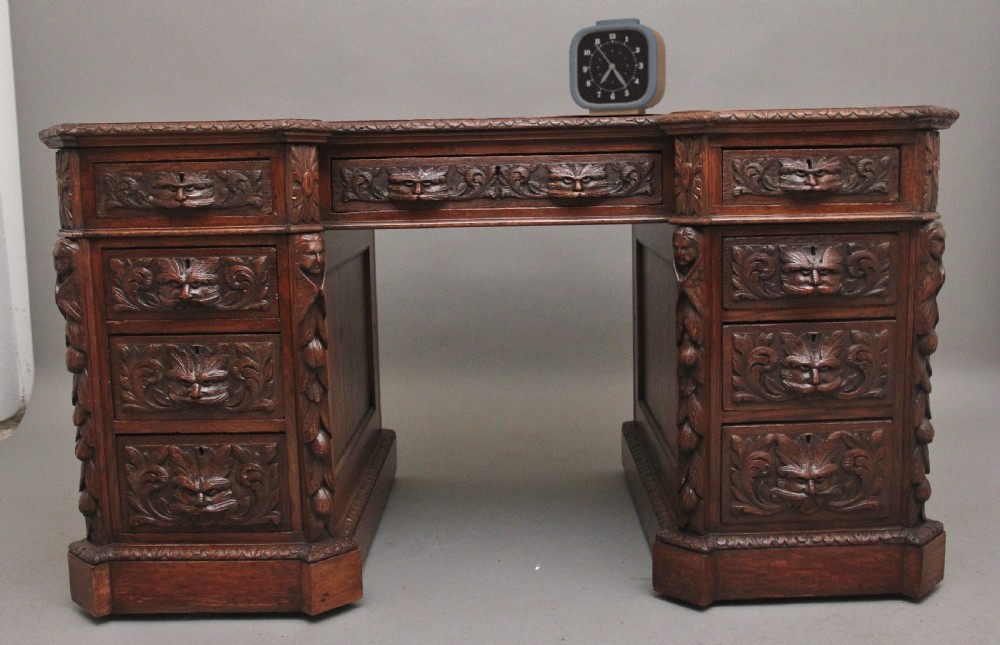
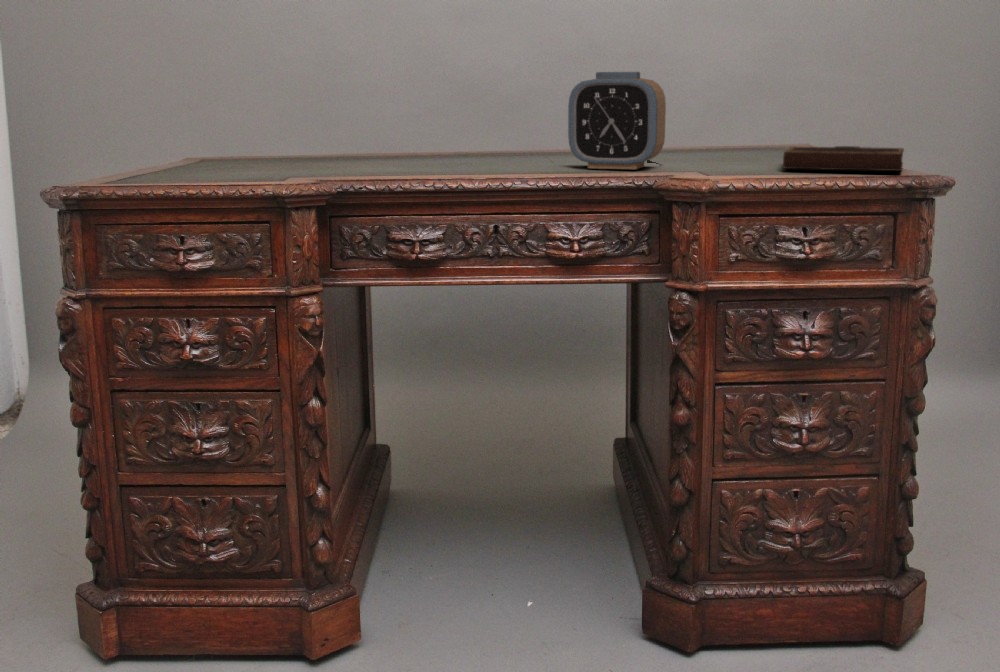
notebook: none [785,86,905,111] -> present [783,146,904,171]

